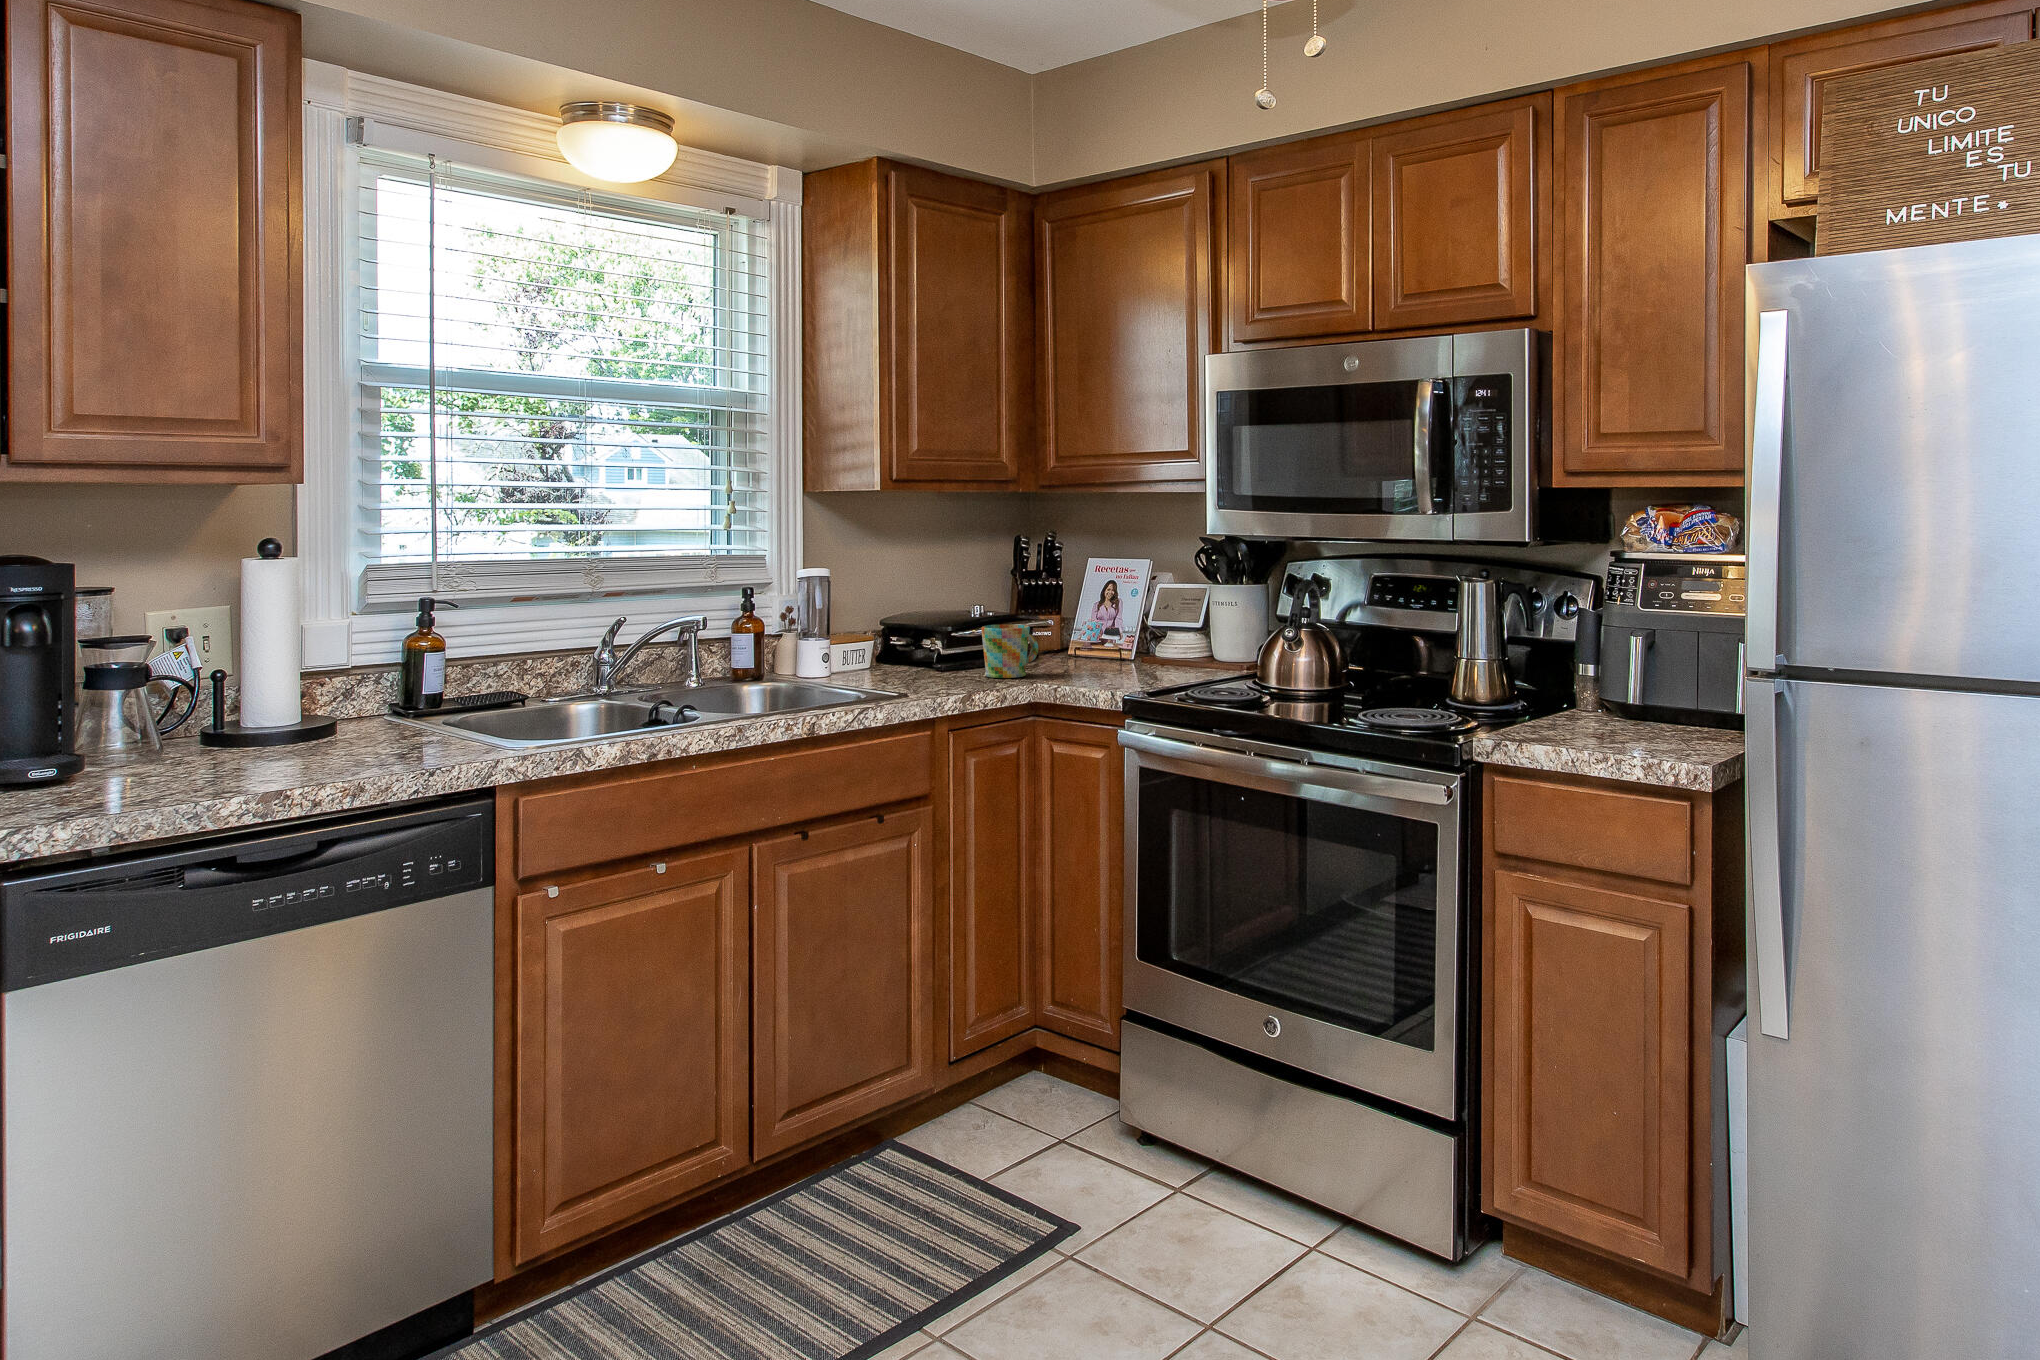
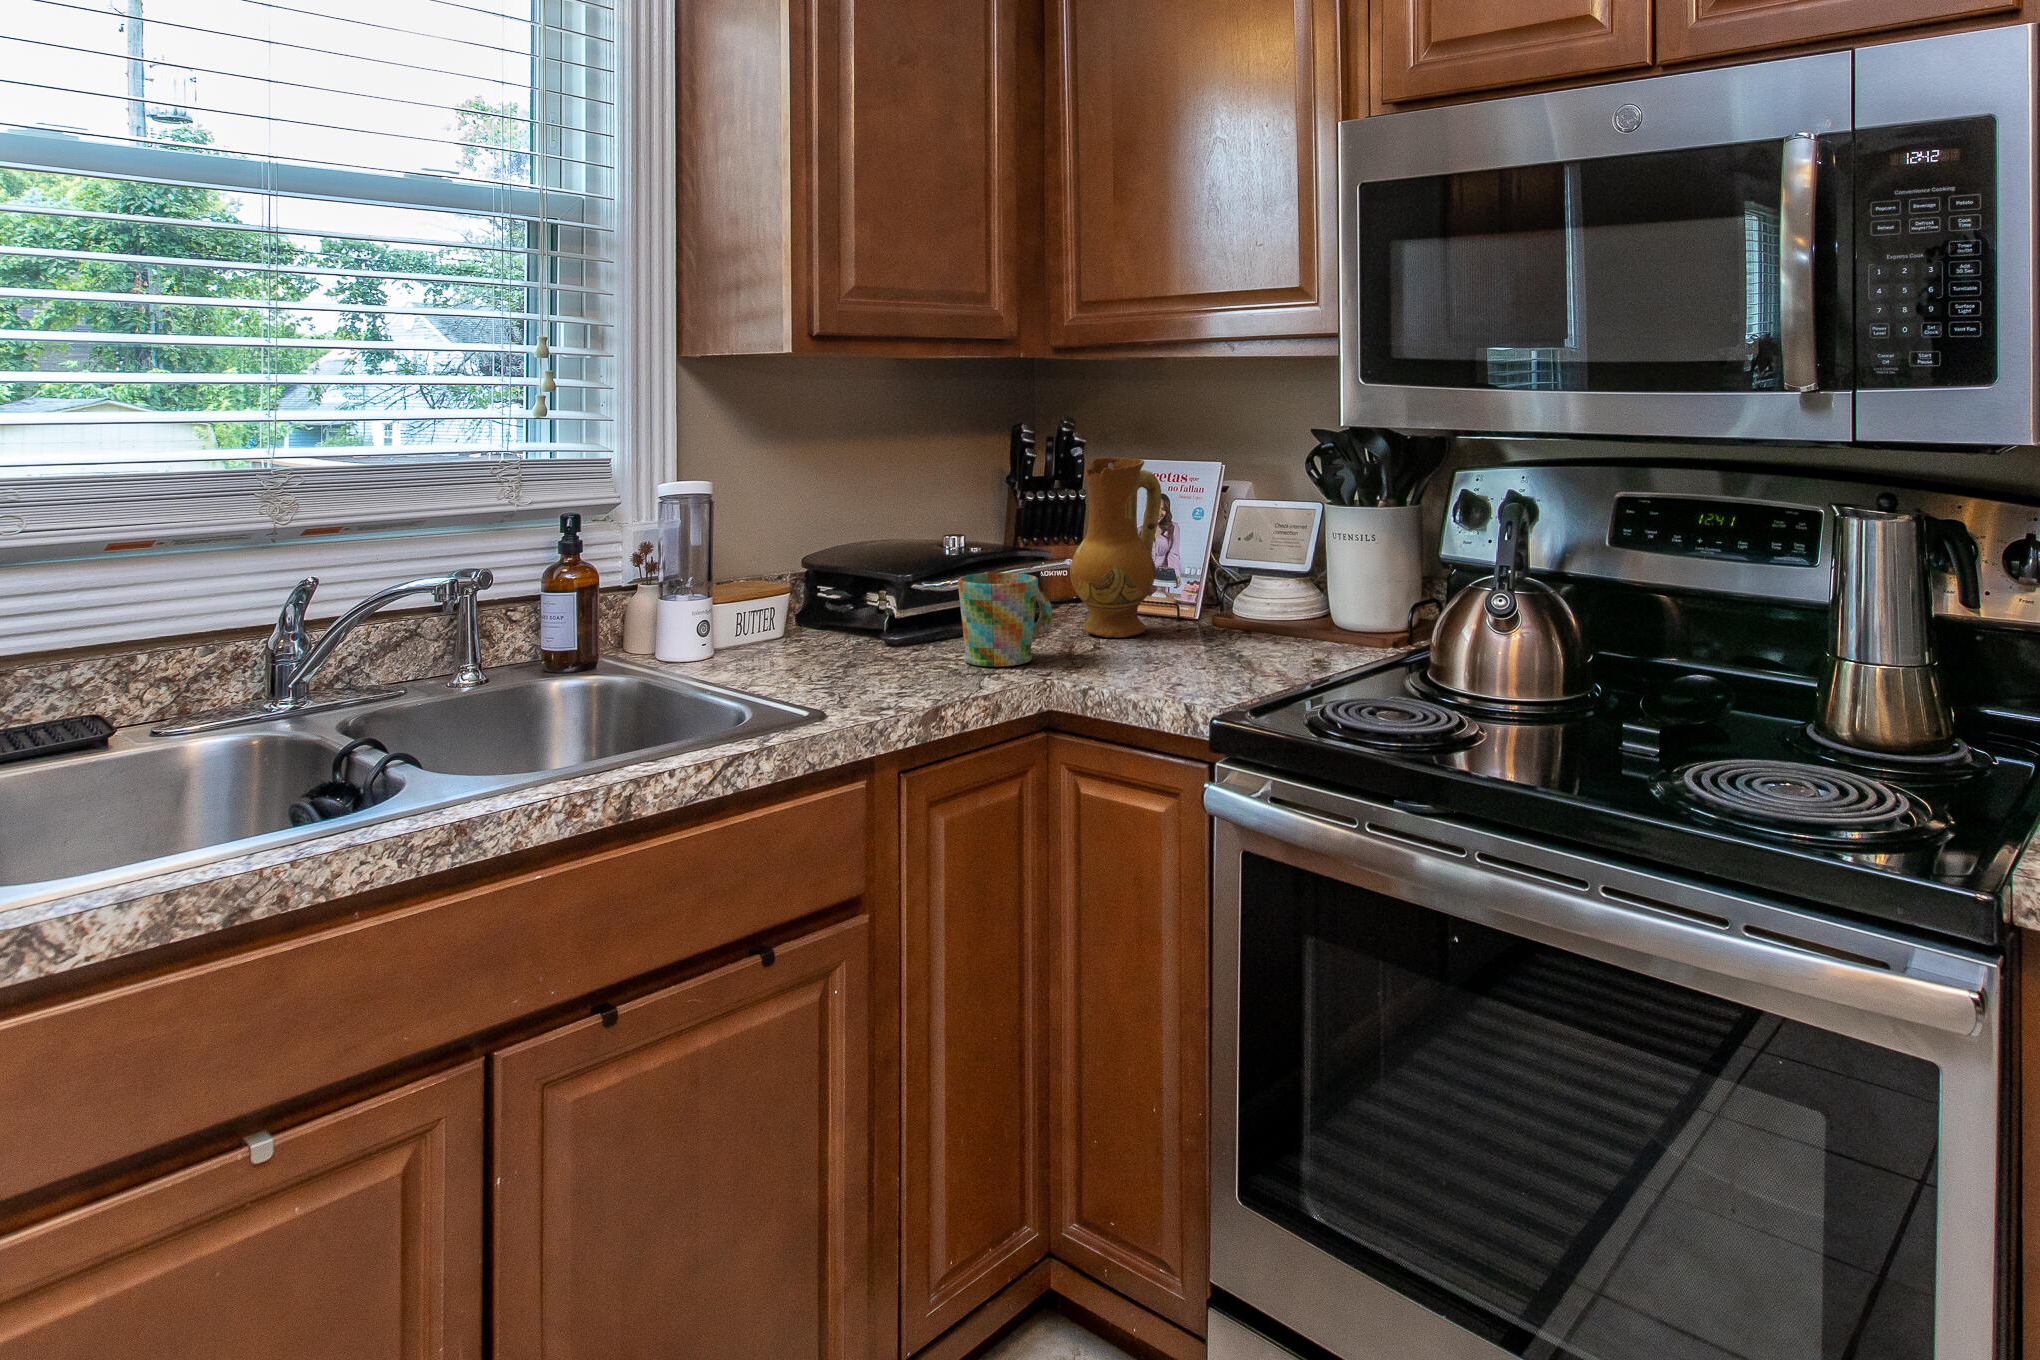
ceramic jug: none [1051,555,1109,667] -> present [1070,457,1161,638]

